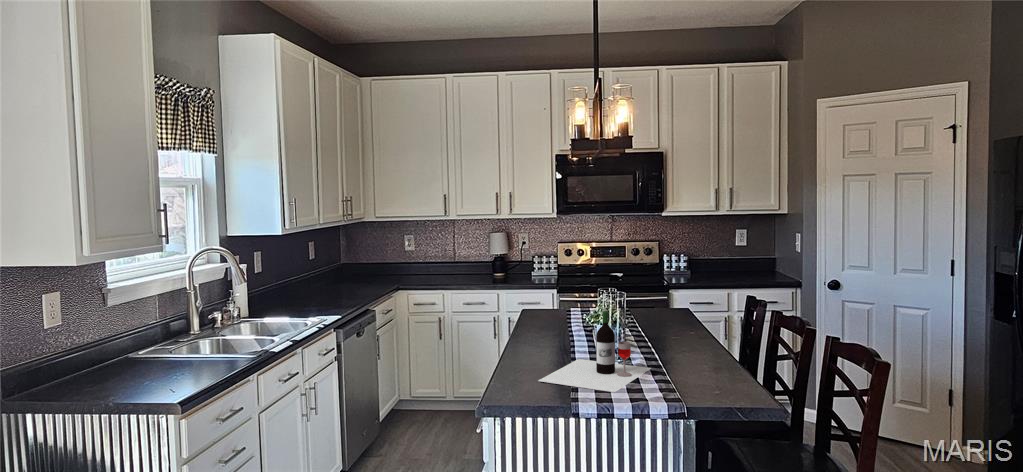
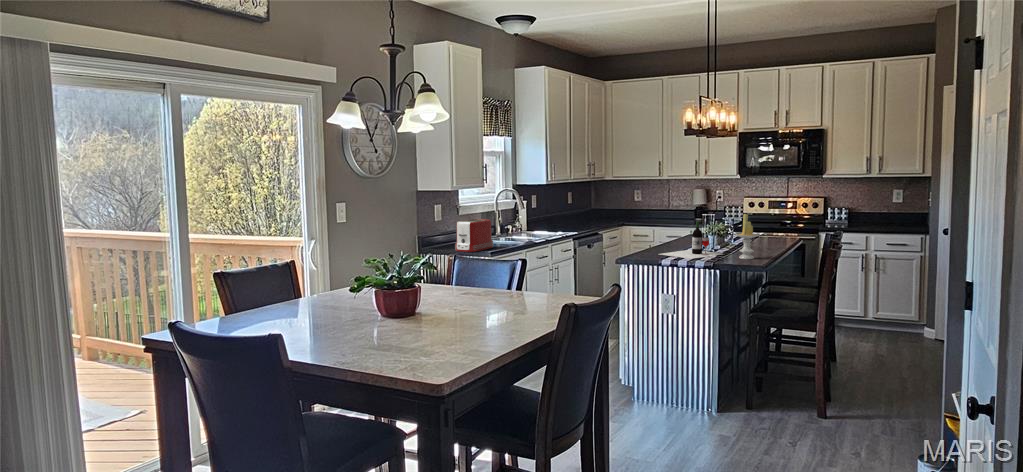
candle: none [691,298,735,386] -> present [735,214,759,259]
toaster: none [87,320,184,403] -> present [455,219,493,252]

